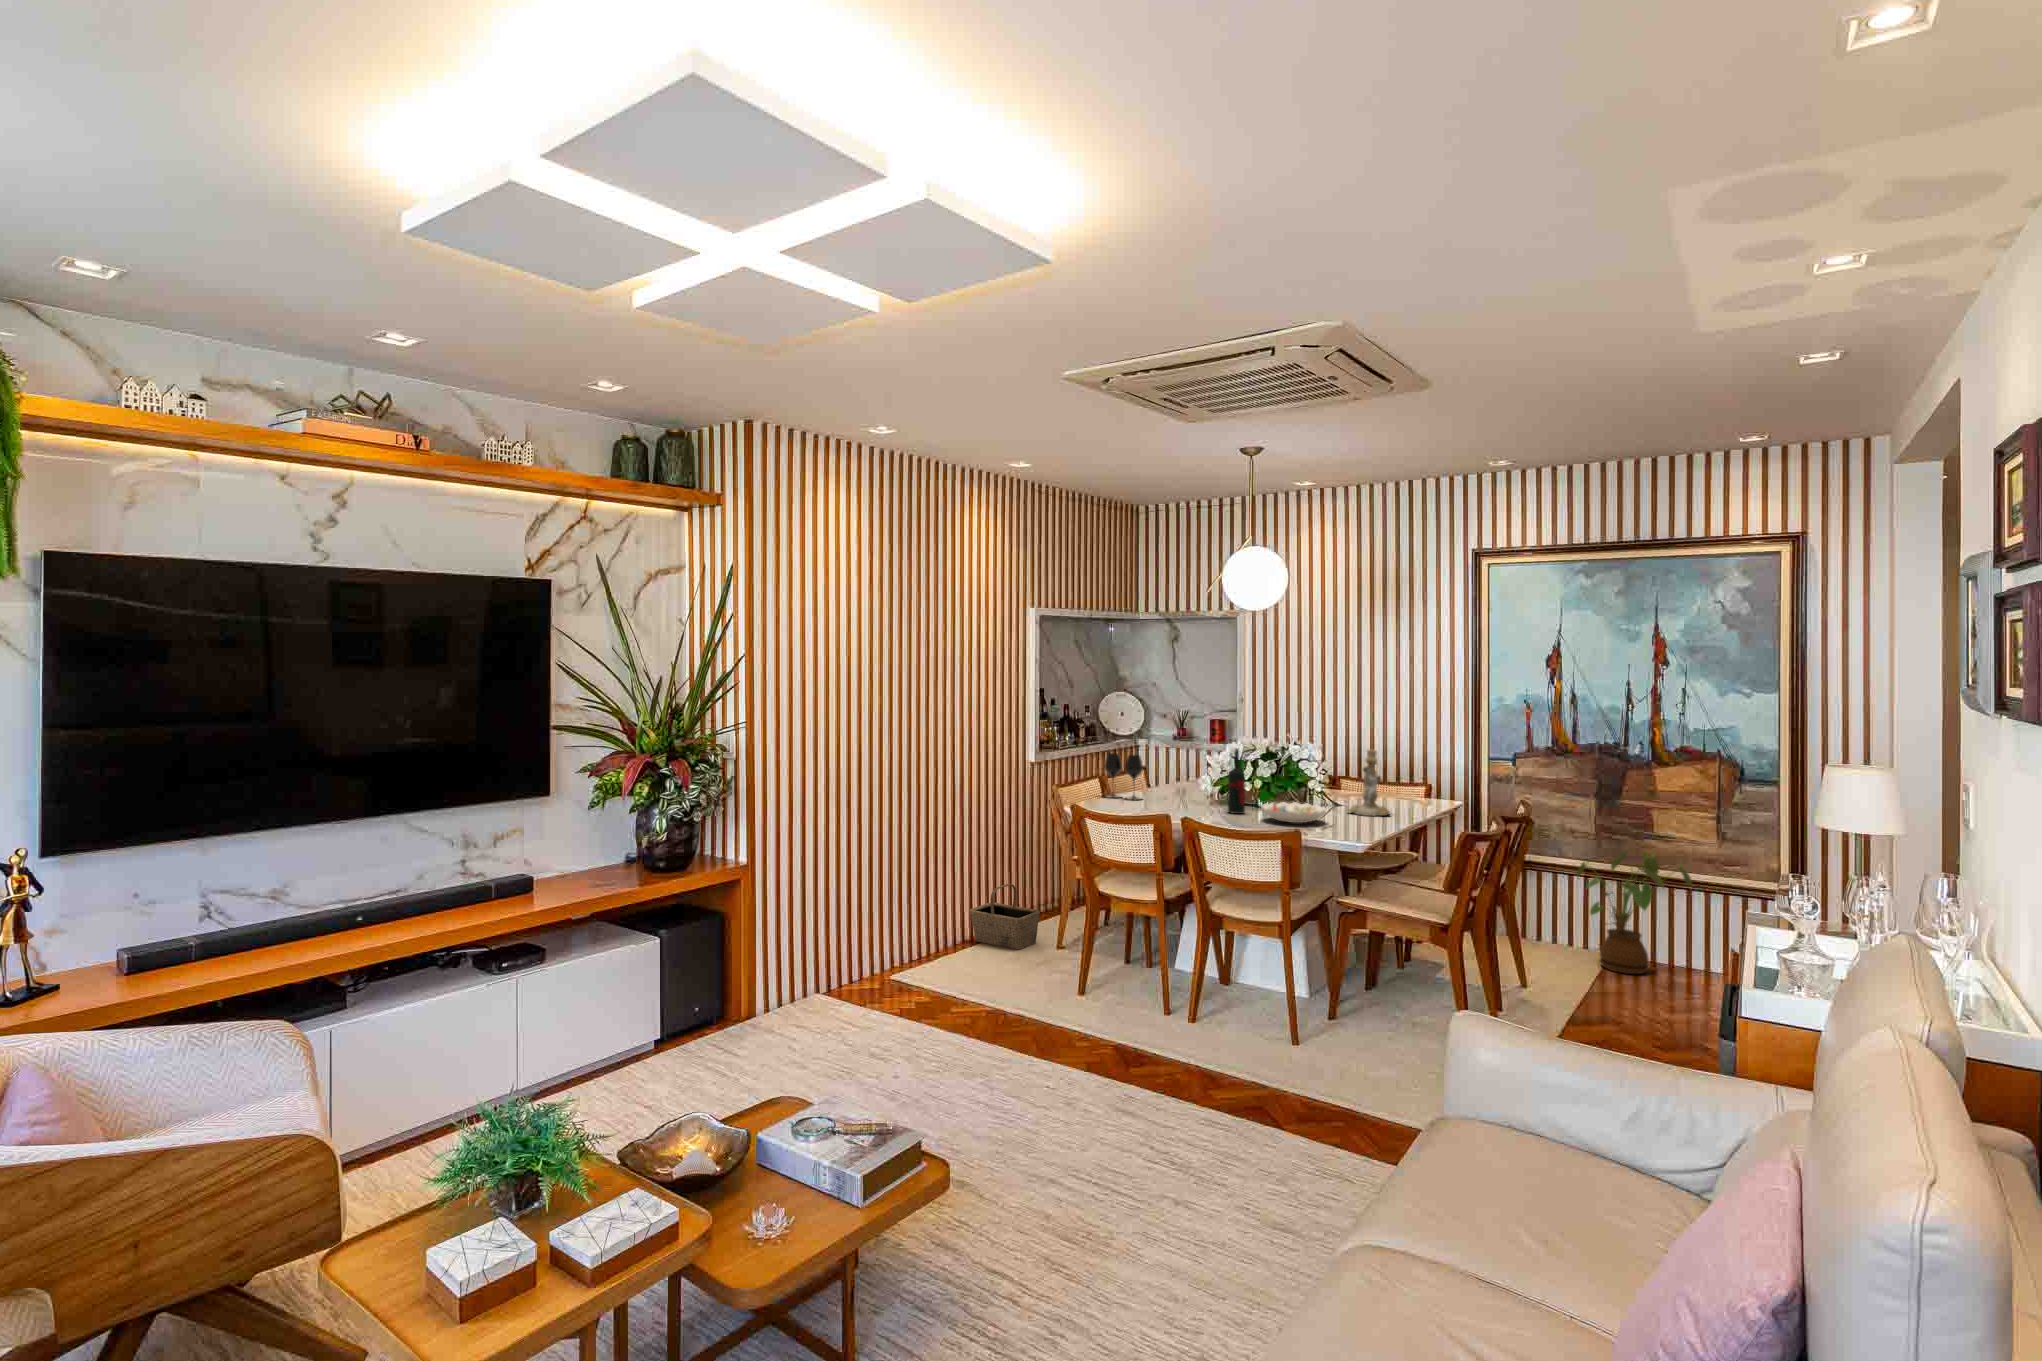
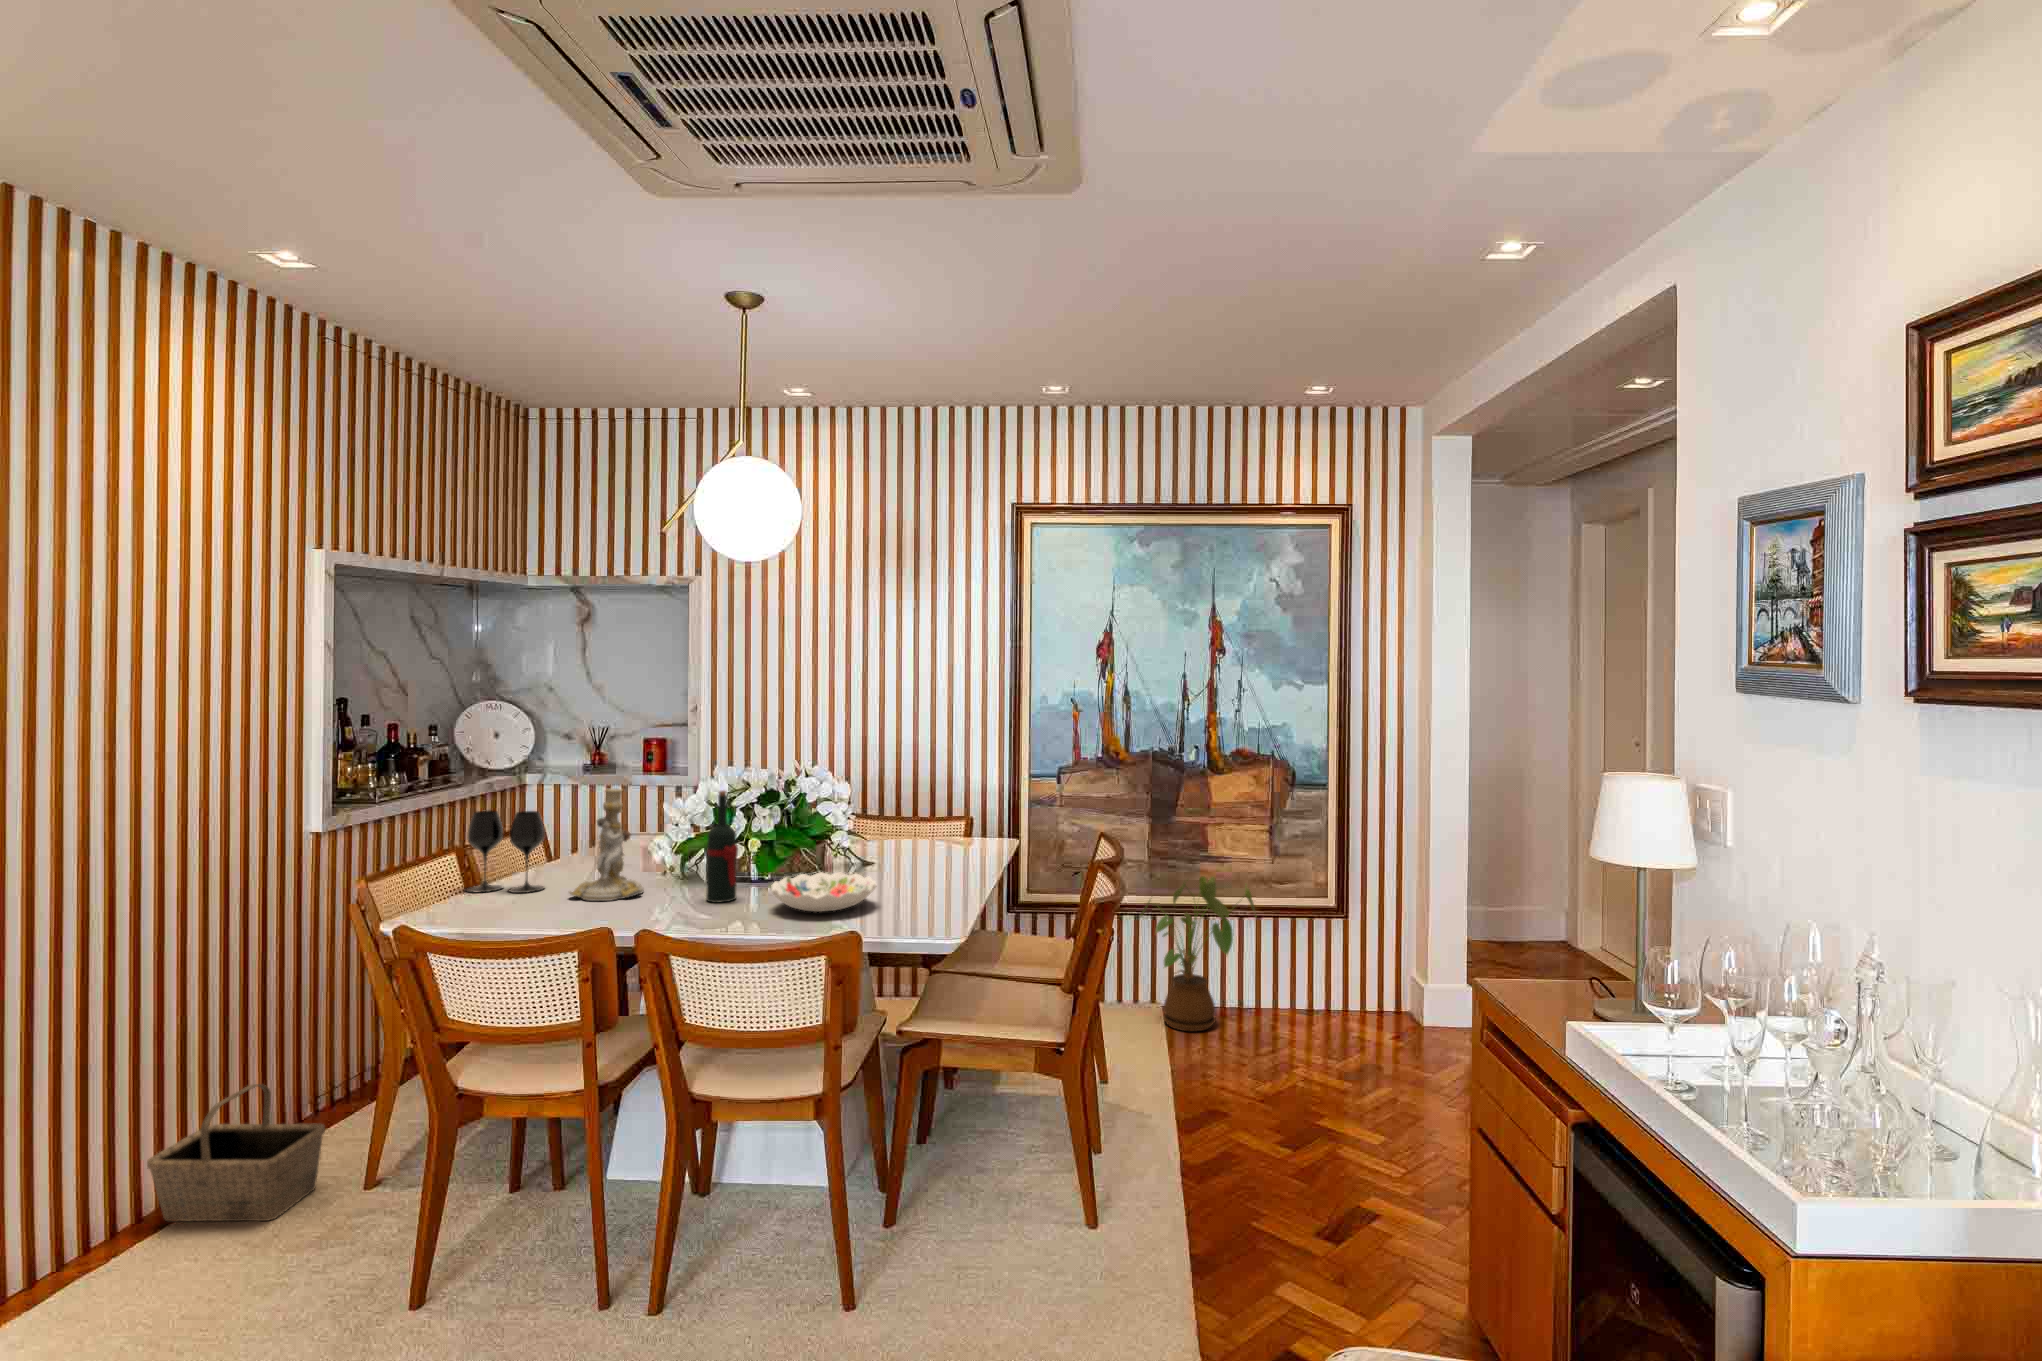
candlestick: present [1348,750,1390,816] -> present [570,788,644,901]

